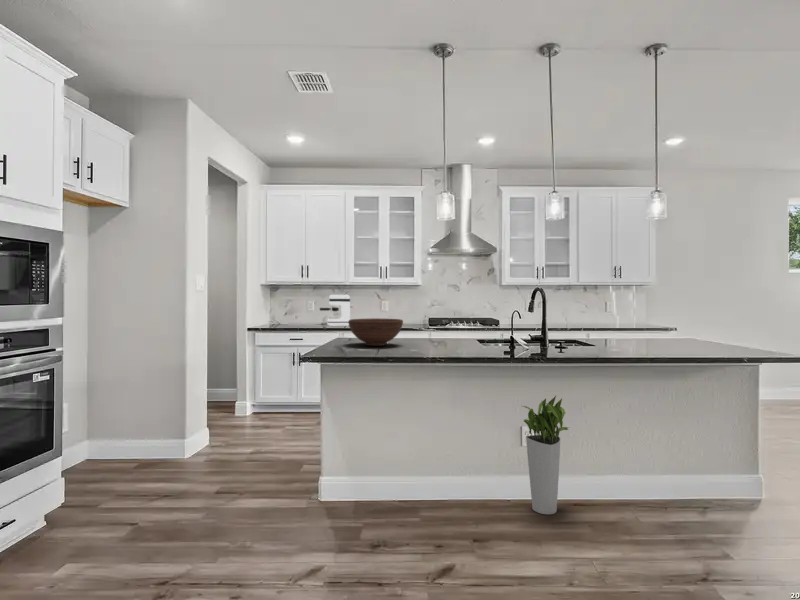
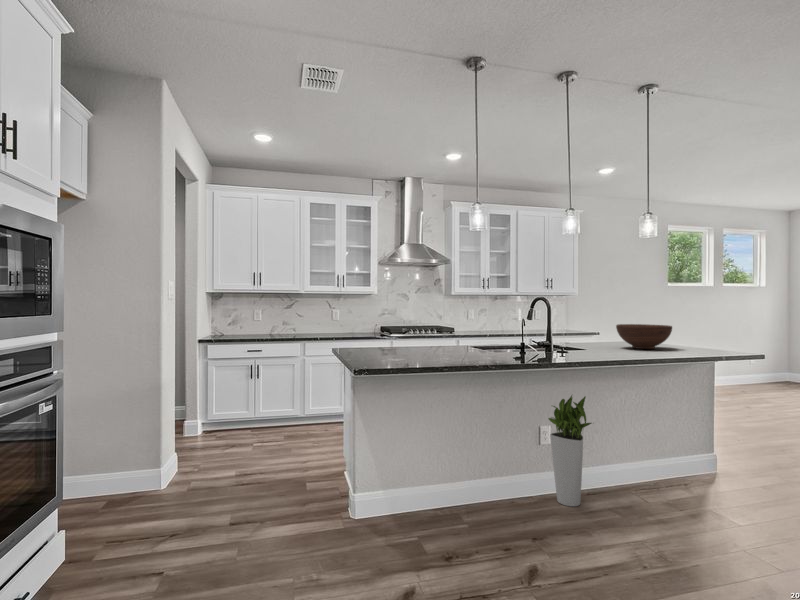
coffee maker: present [320,295,350,326] -> none [274,303,309,335]
fruit bowl: present [349,318,403,346] -> present [616,324,672,349]

